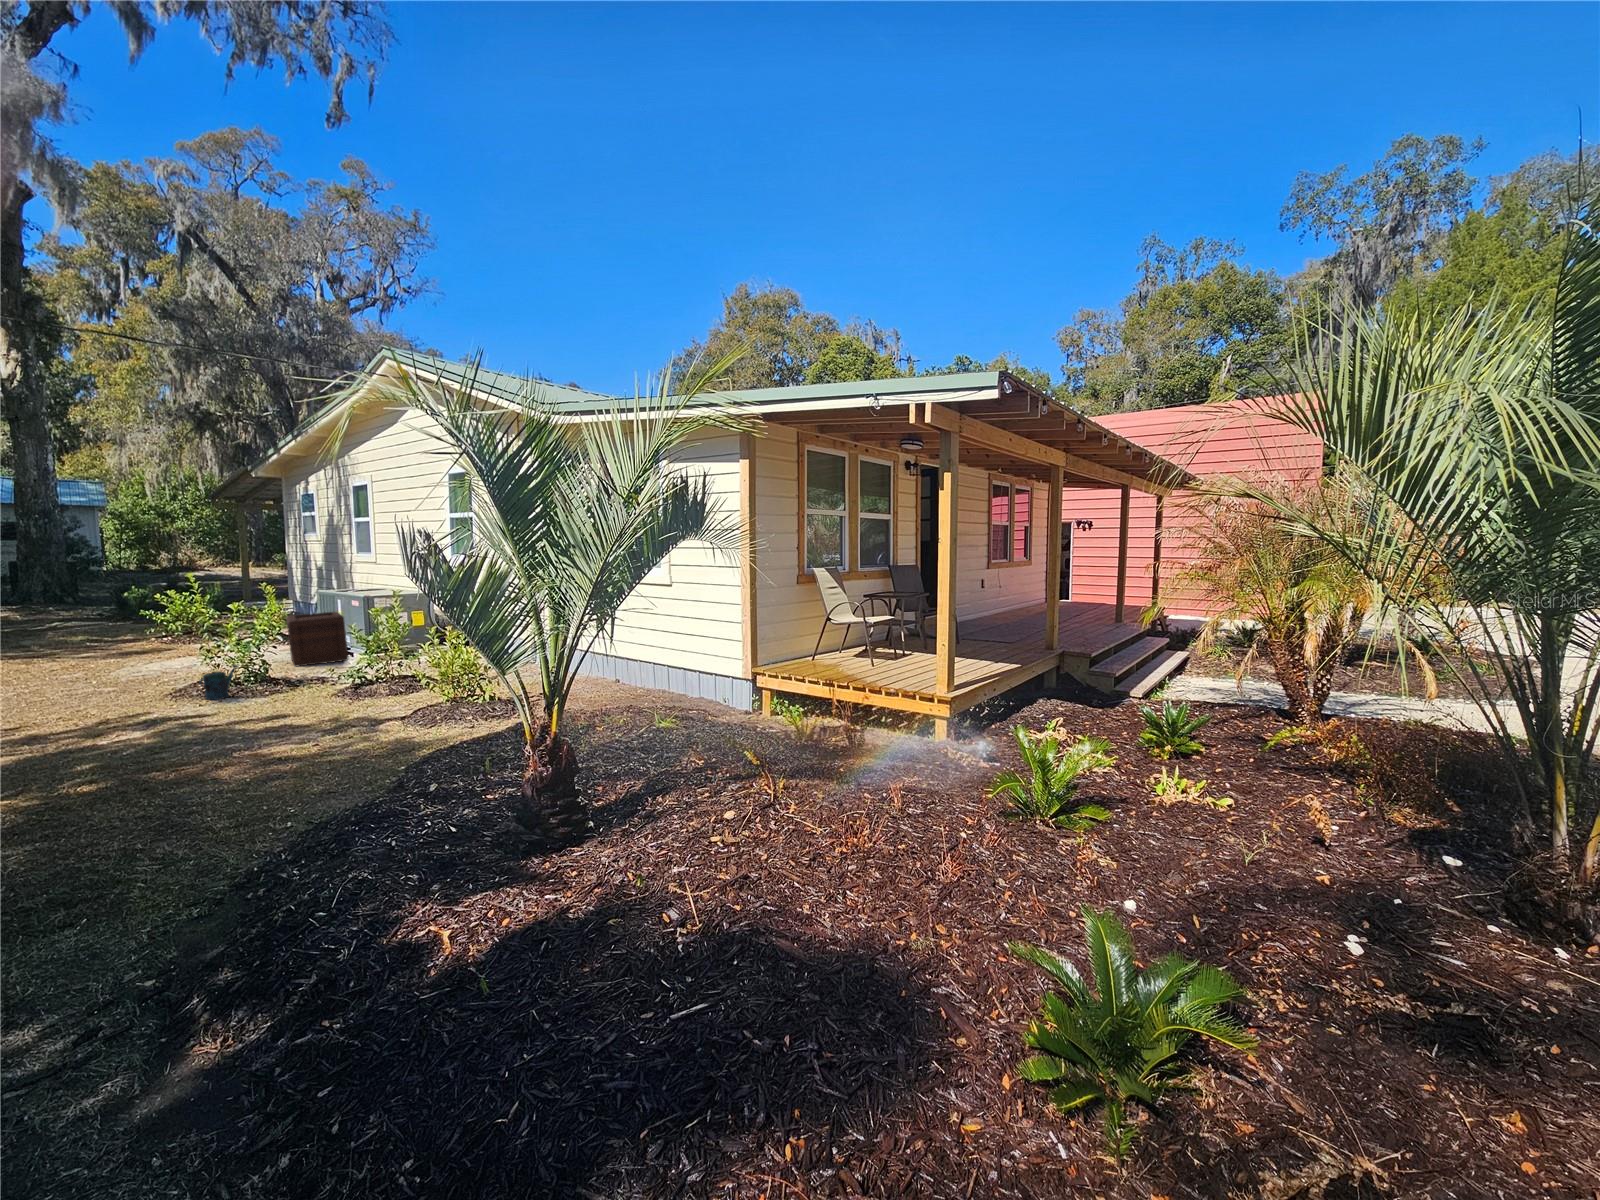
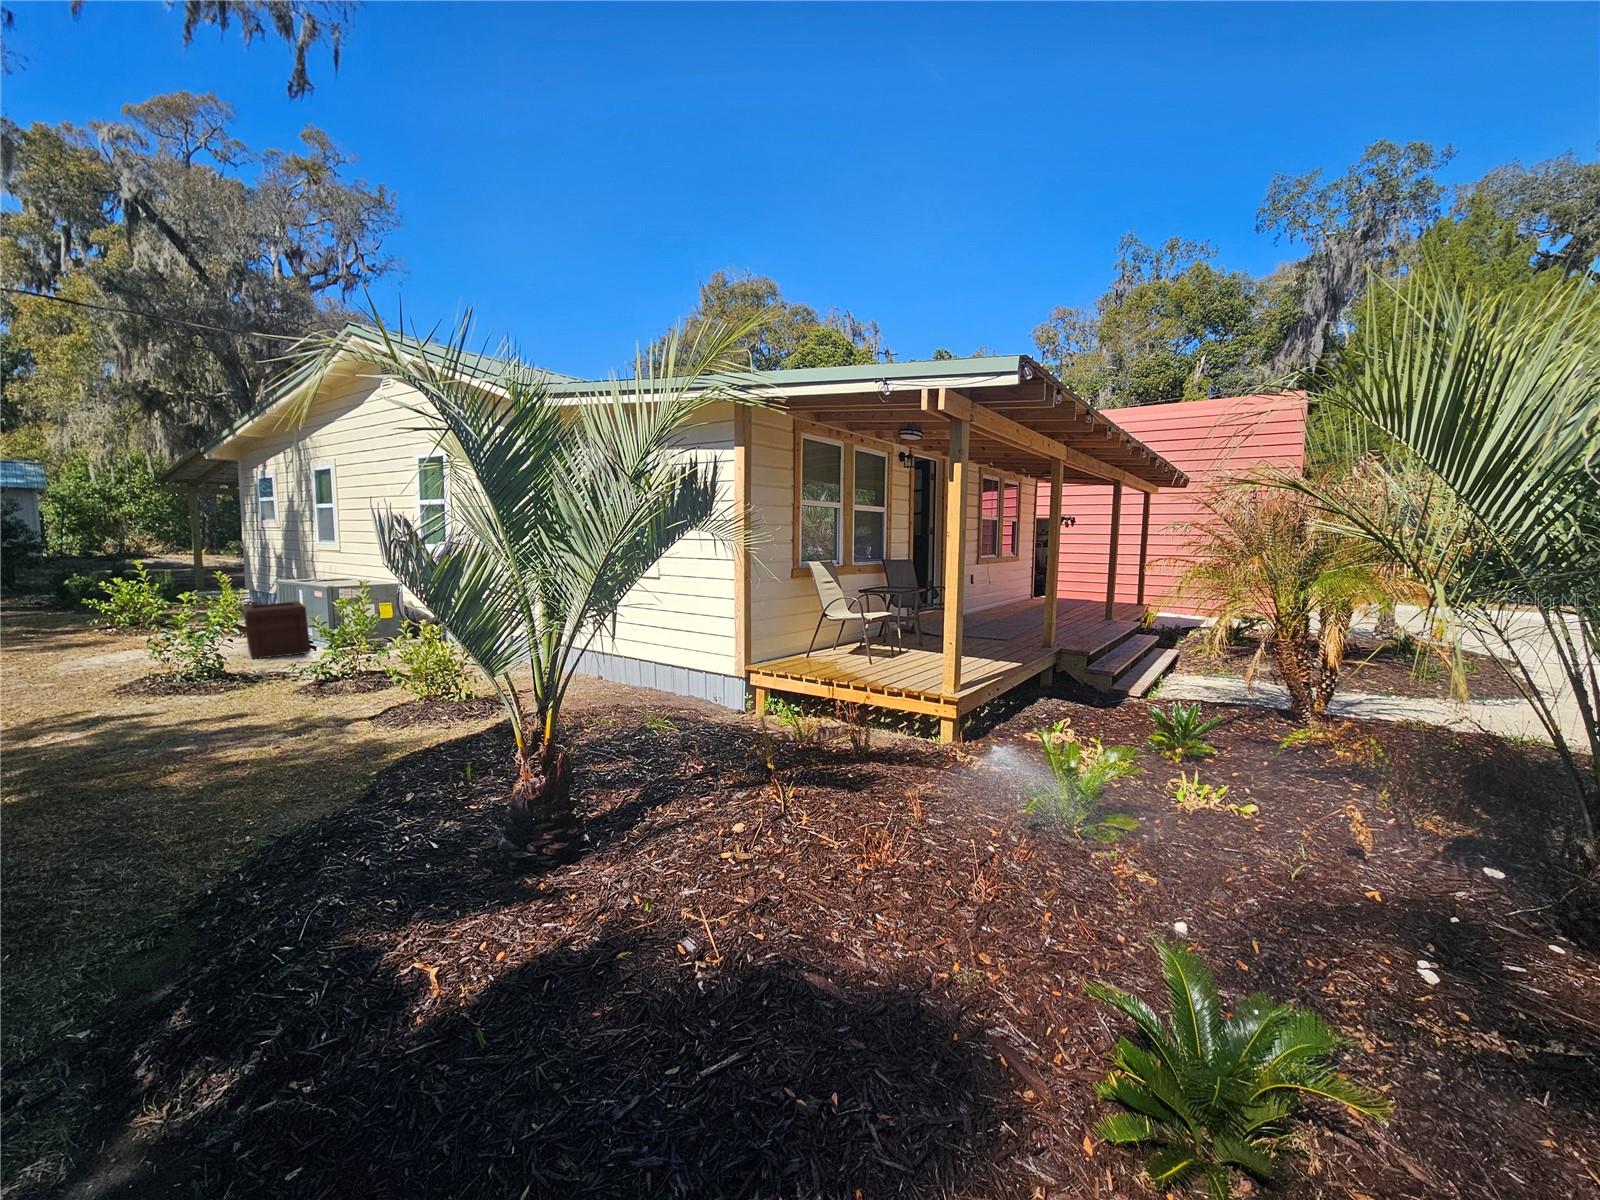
watering can: present [199,664,238,700] -> none [146,657,191,696]

